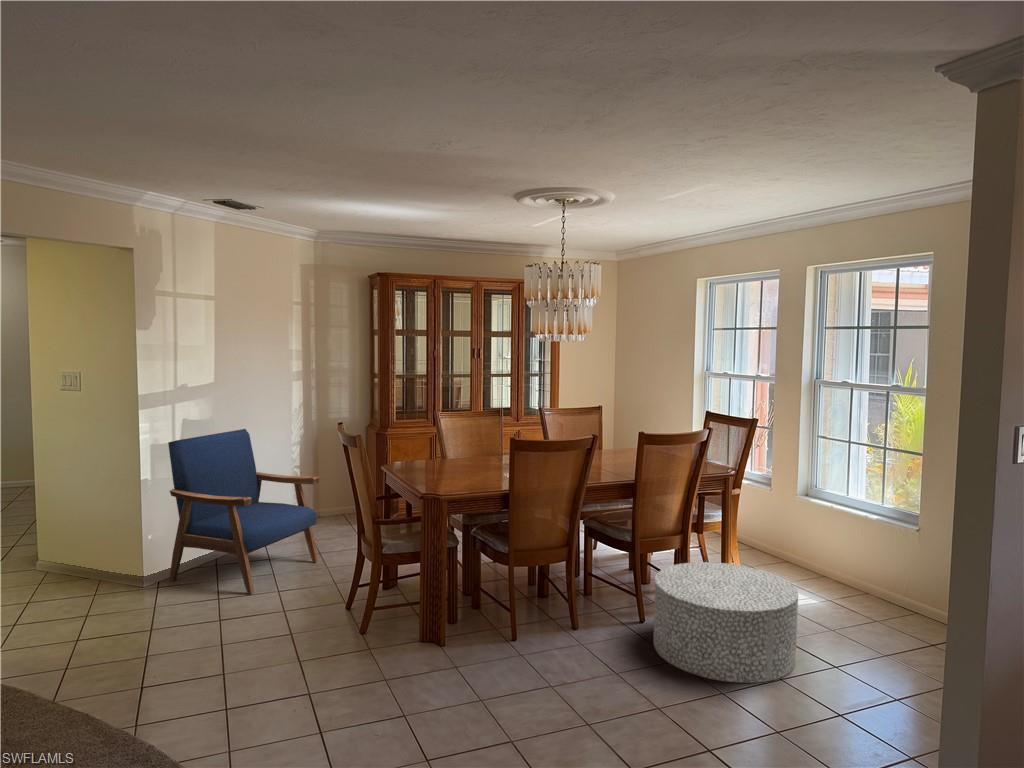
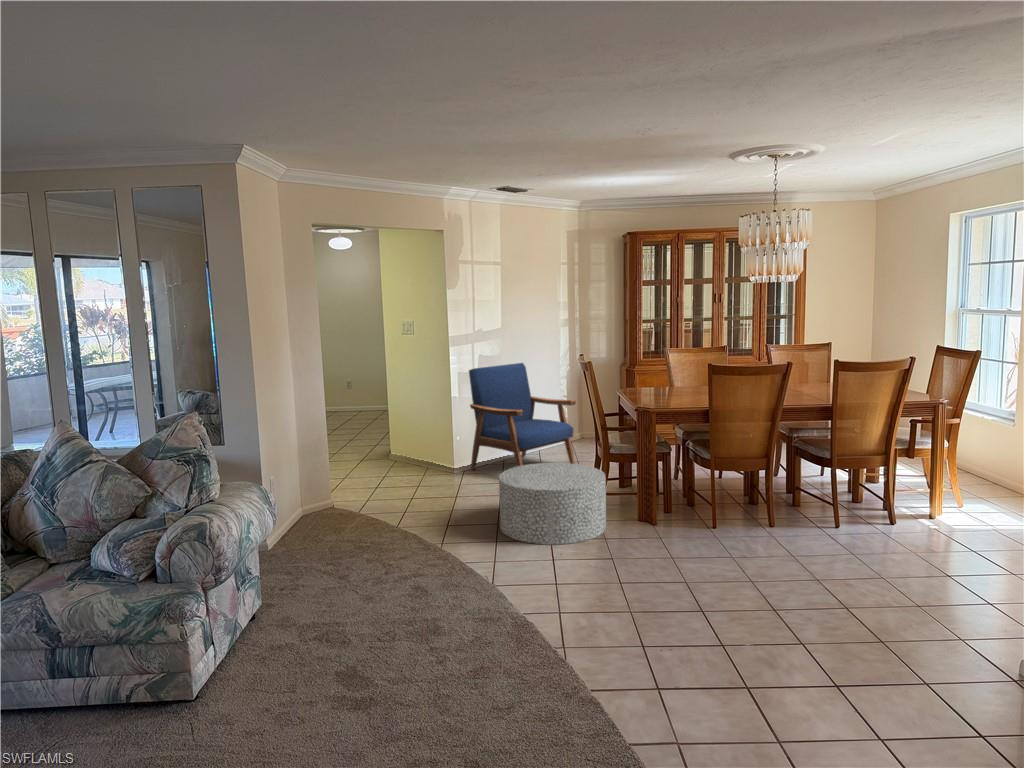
ottoman: present [653,562,798,683] -> present [499,463,606,545]

